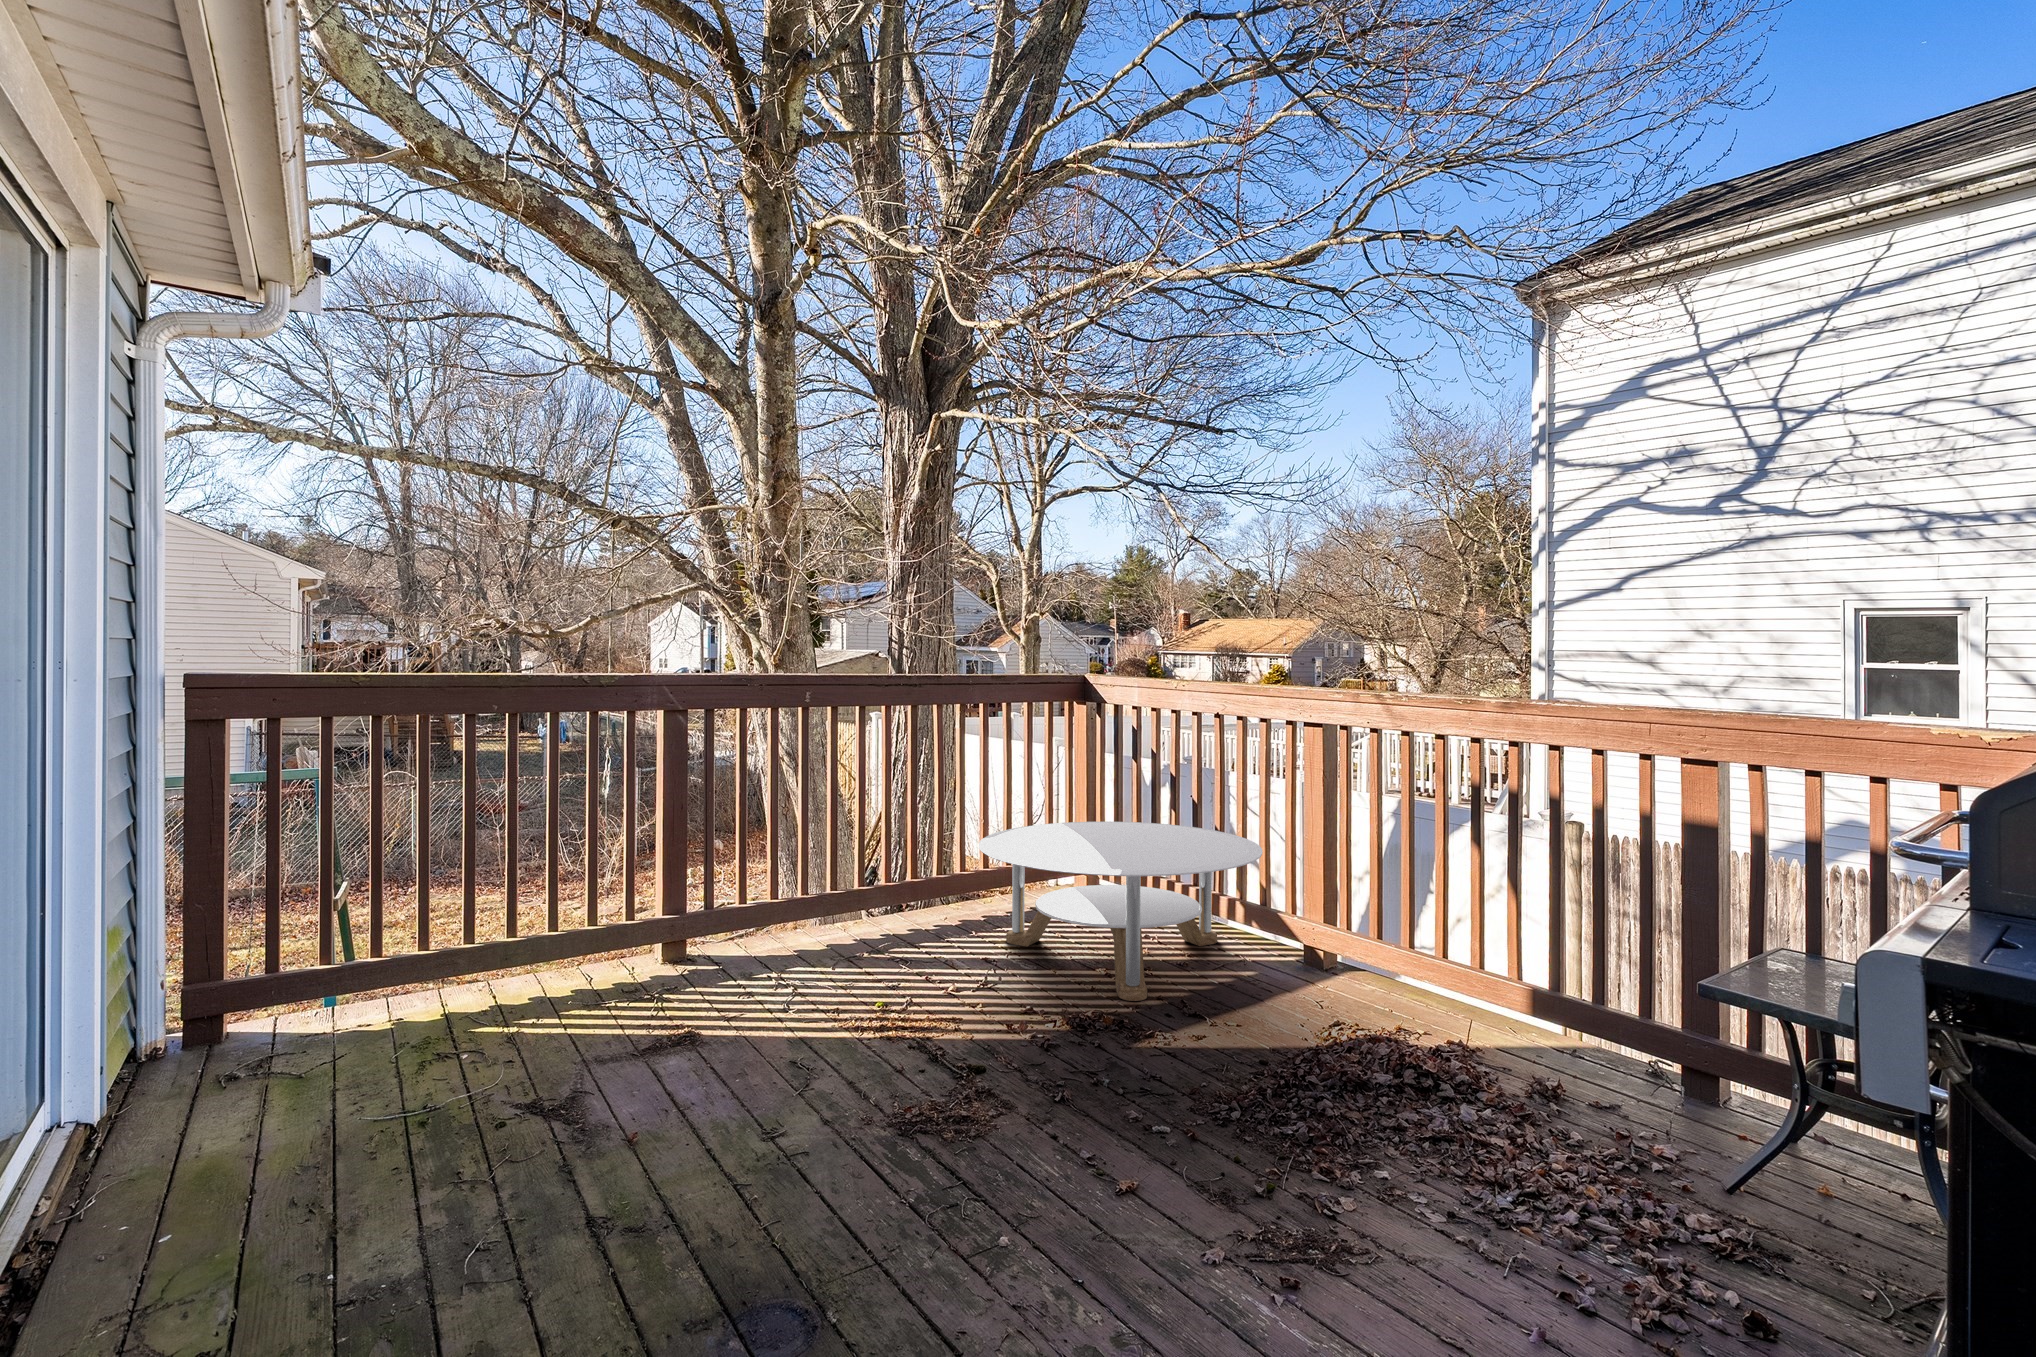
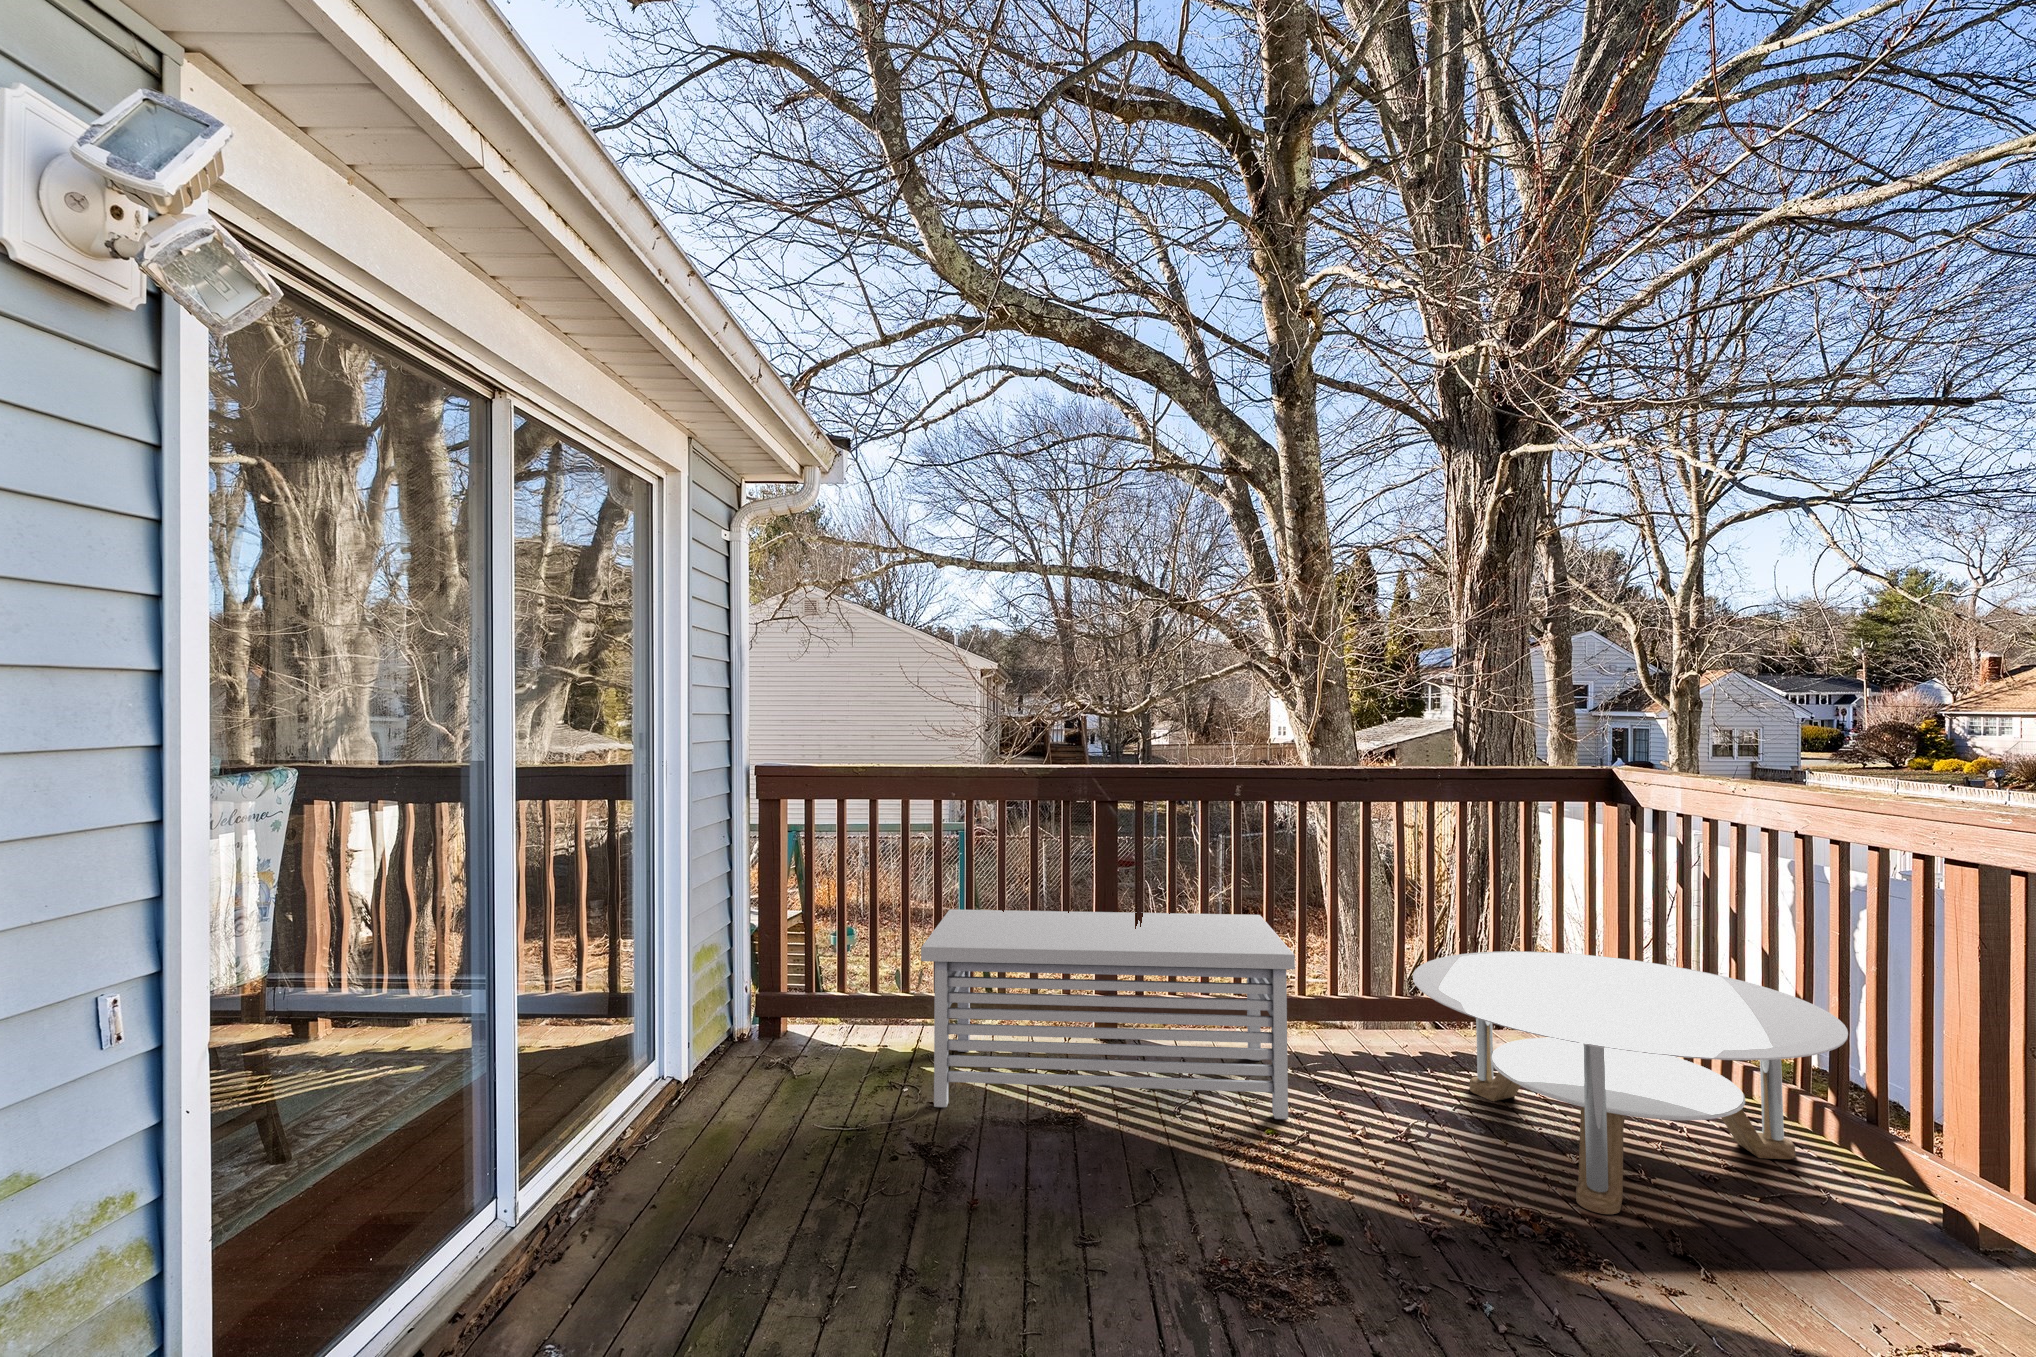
storage bench: none [489,818,897,1062] -> present [921,909,1295,1119]

